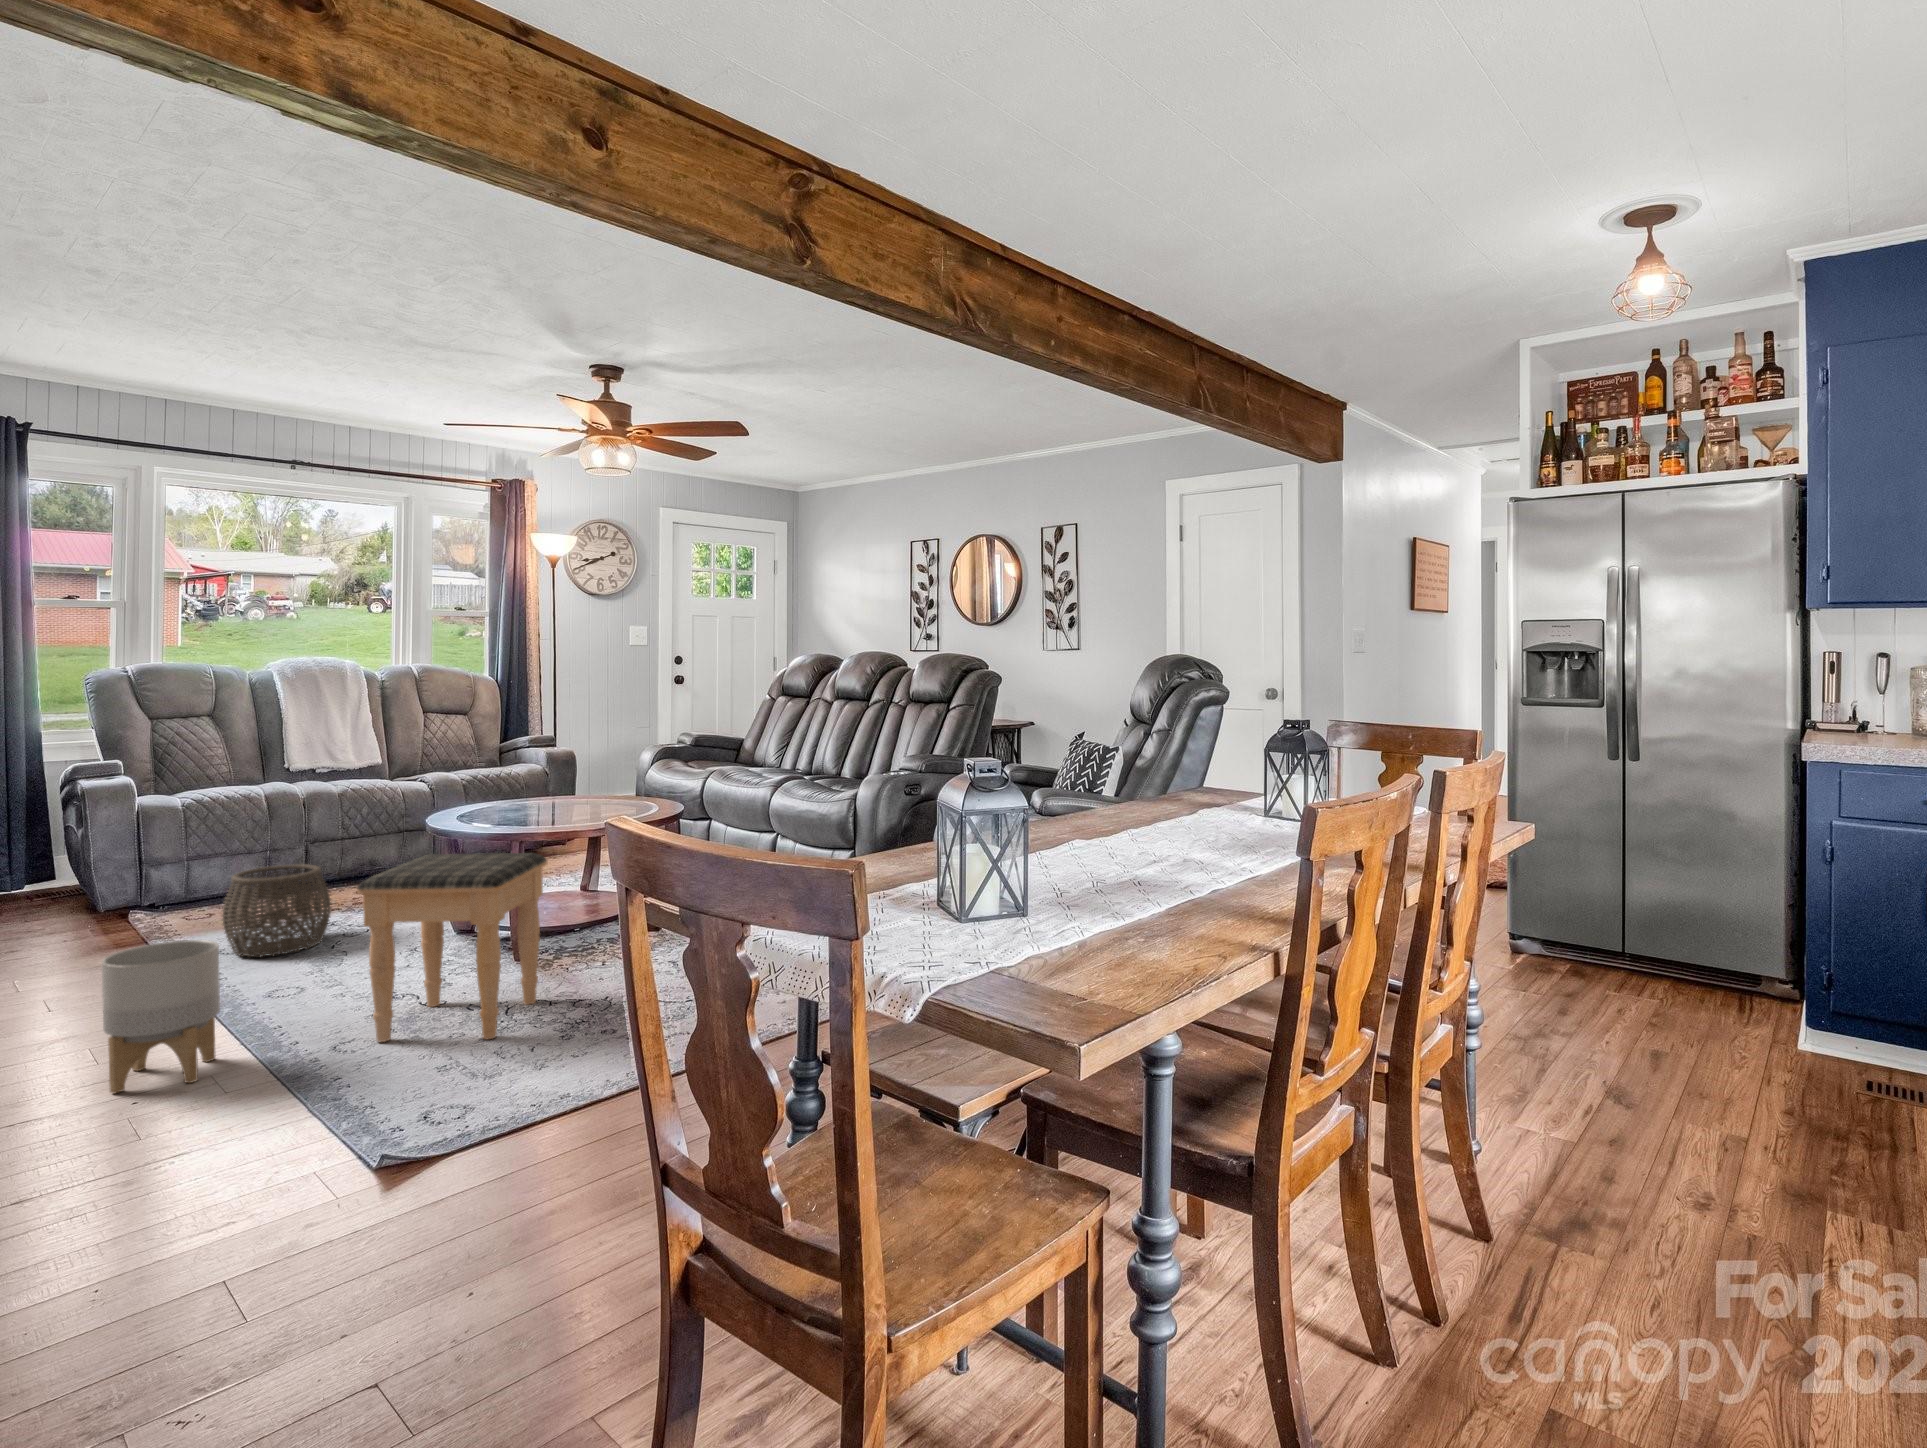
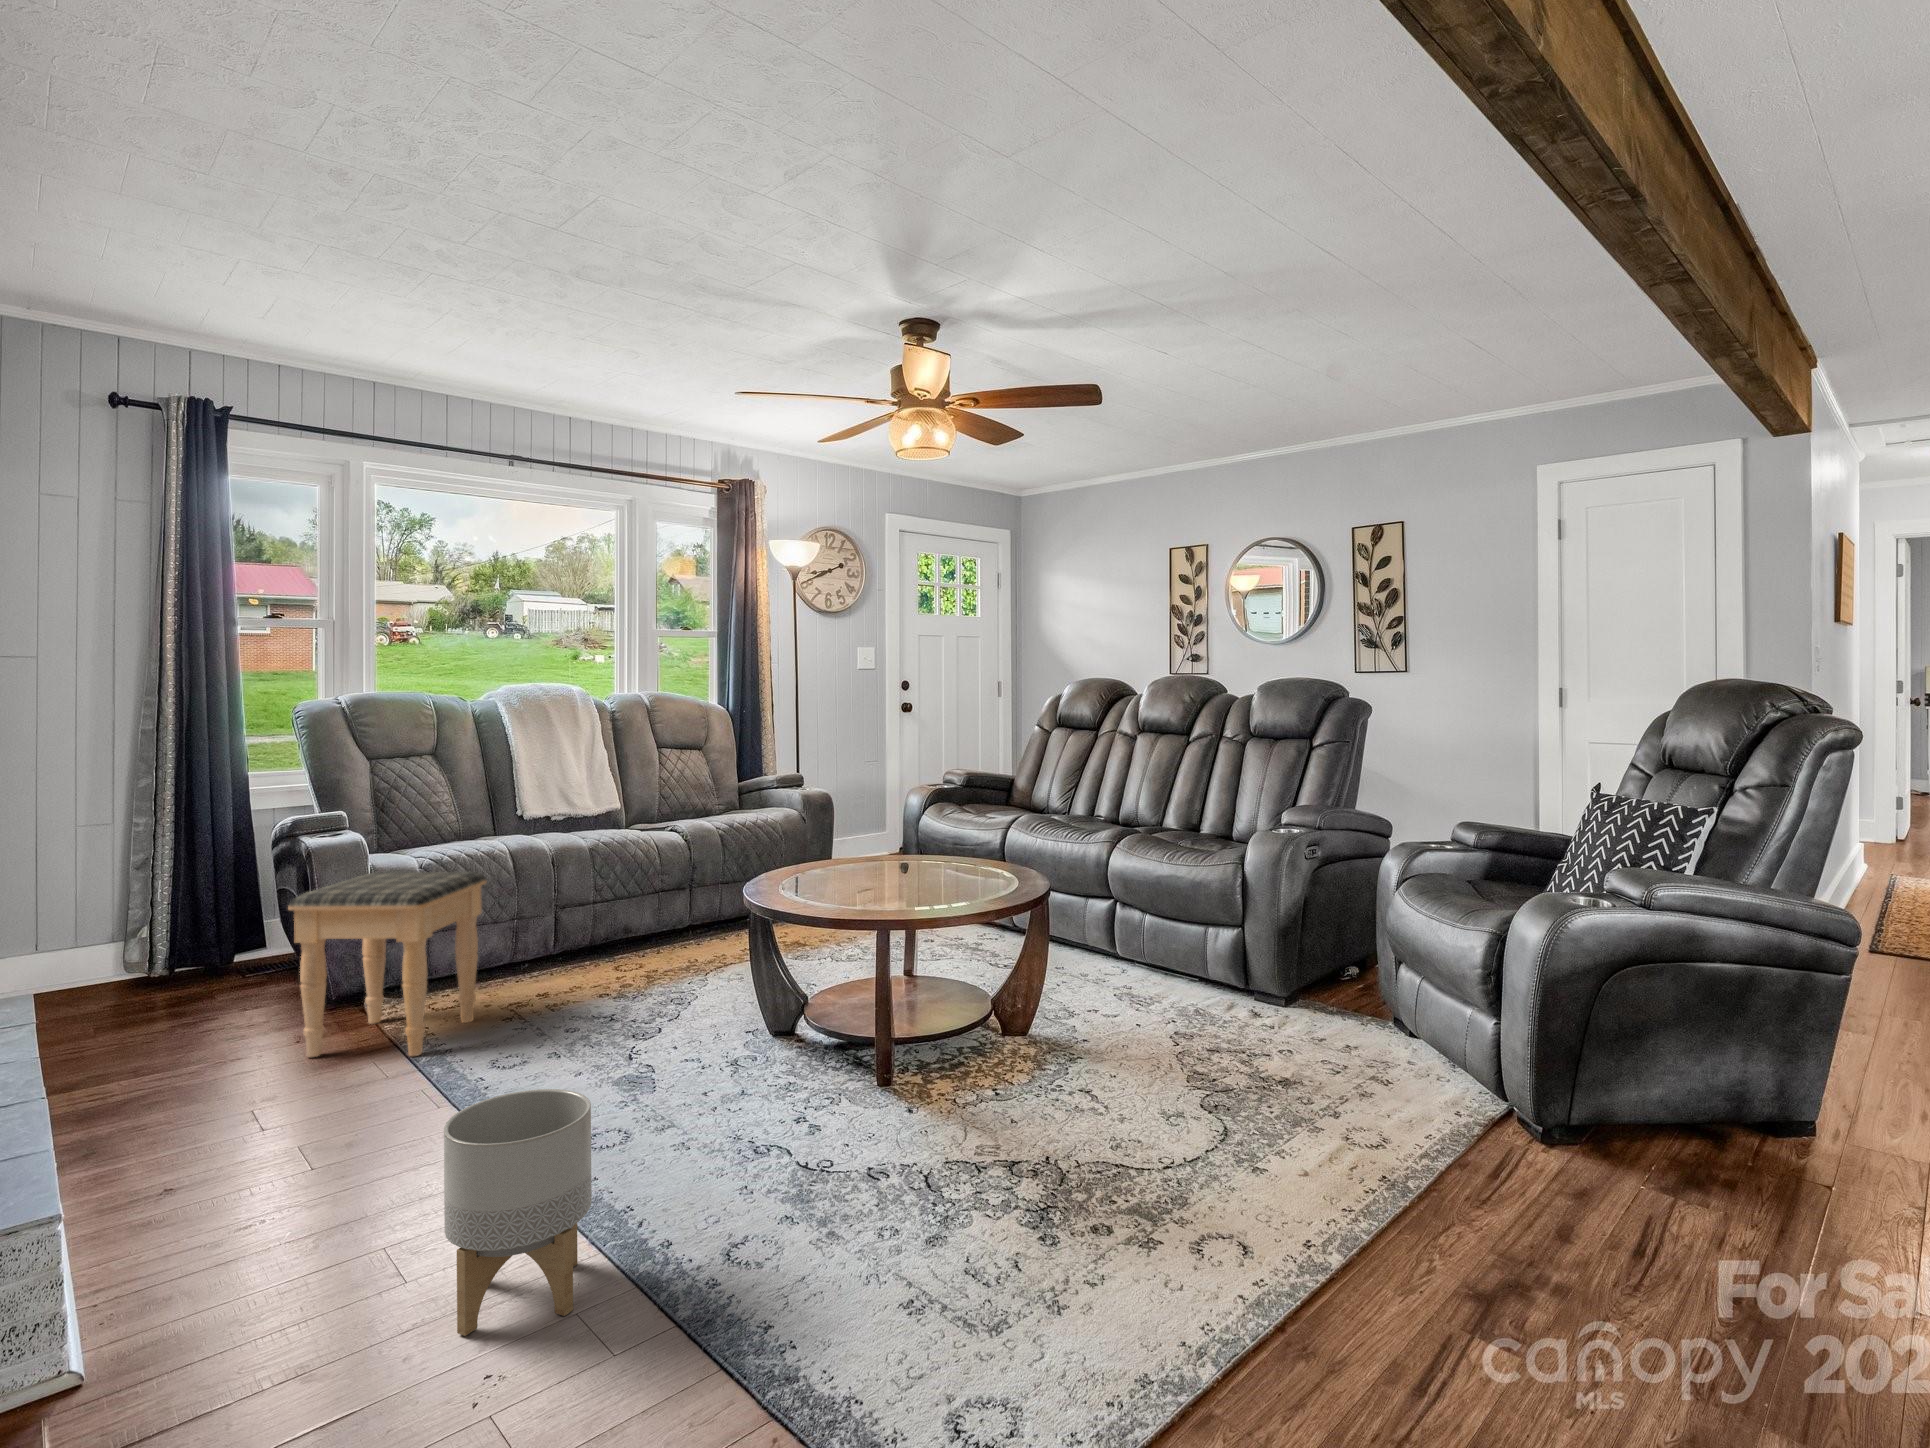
footstool: present [357,853,547,1042] -> present [288,872,486,1057]
woven basket: present [222,864,331,957] -> none [498,947,626,1073]

